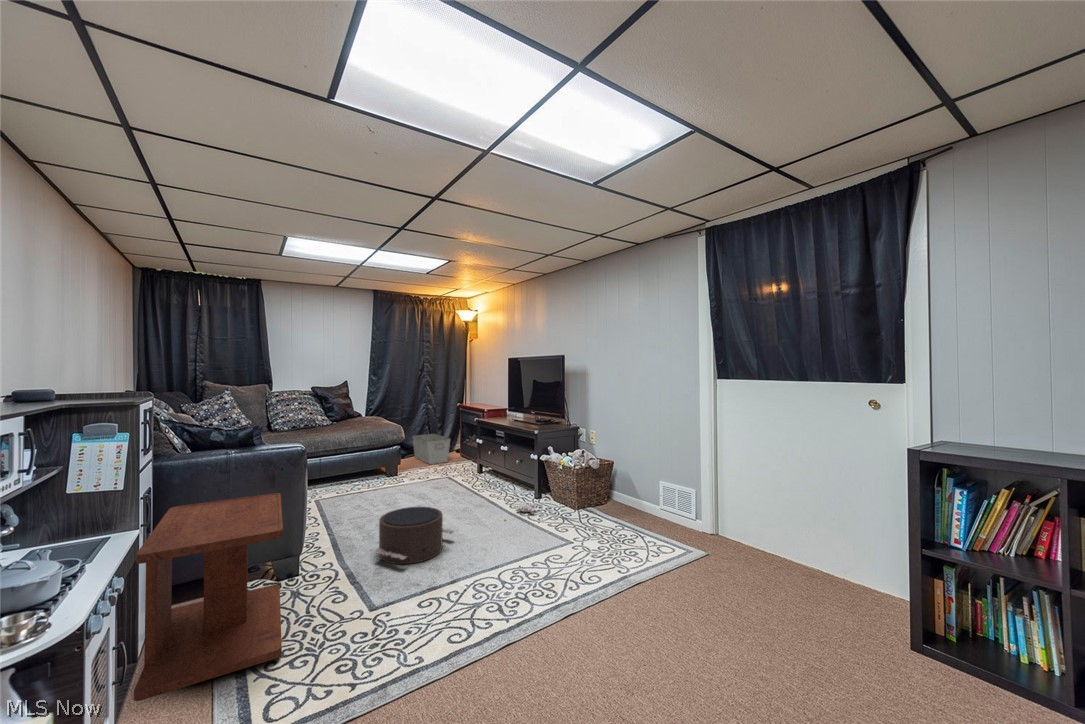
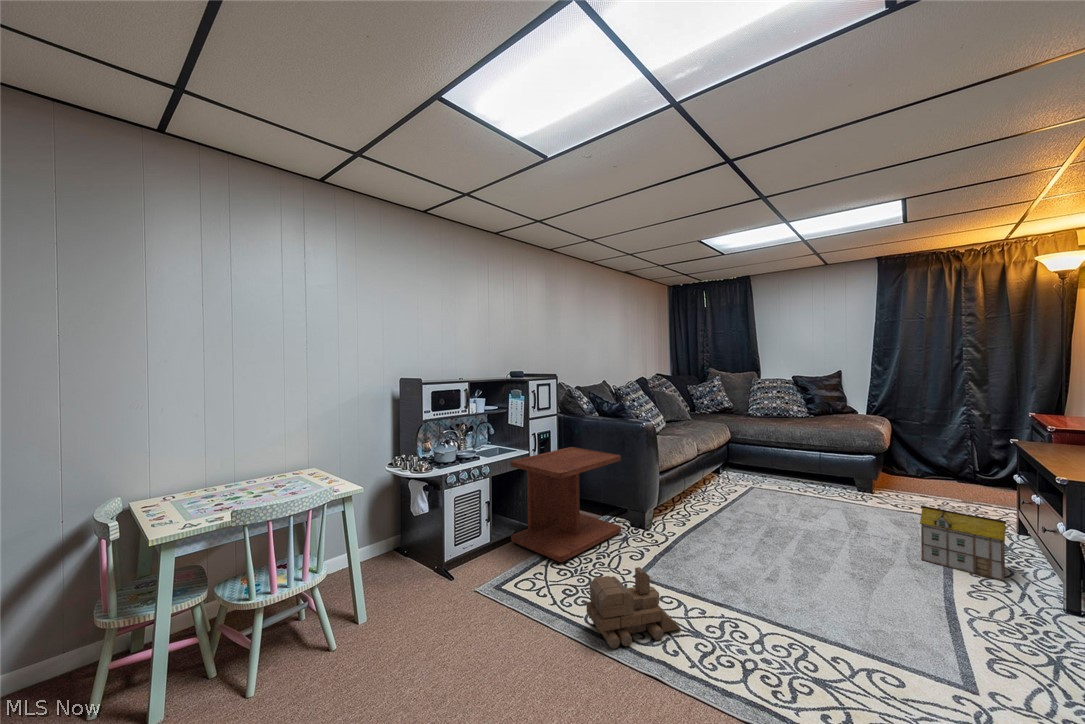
storage bin: present [412,433,450,464] -> none [940,450,999,502]
toy house: none [467,463,509,502] -> present [920,506,1006,581]
plush toy: present [504,502,536,520] -> none [918,593,1019,616]
pouf: present [376,507,454,564] -> none [698,511,799,577]
toy train: none [415,575,470,660] -> present [586,567,681,649]

